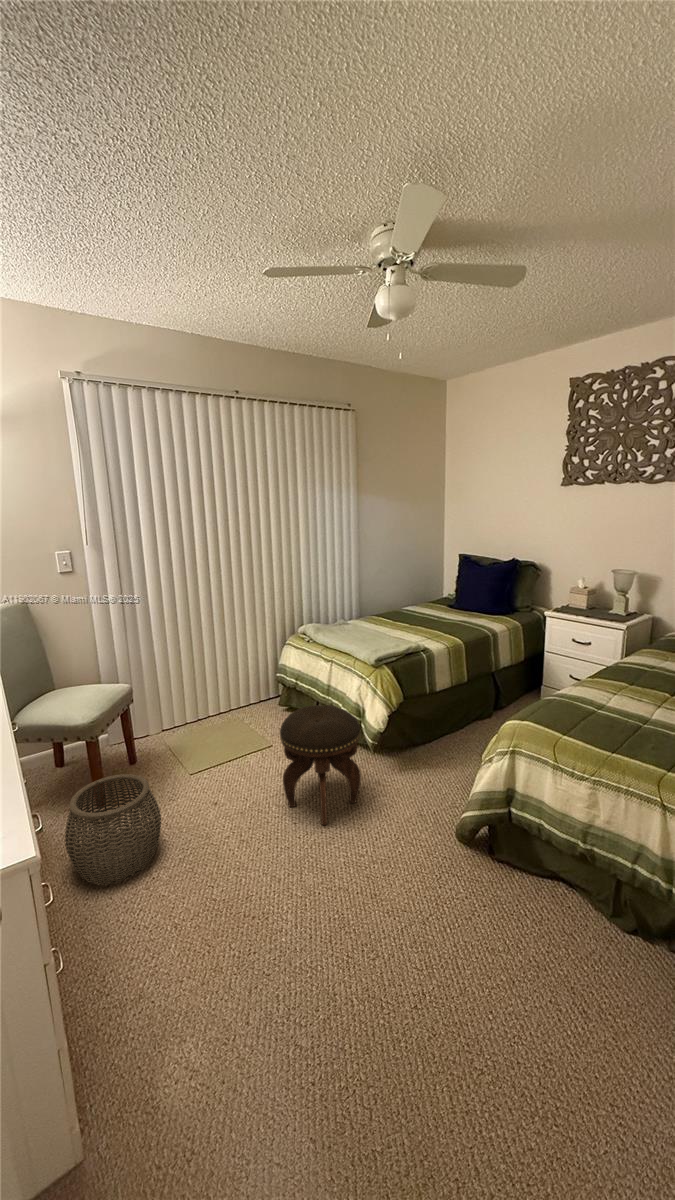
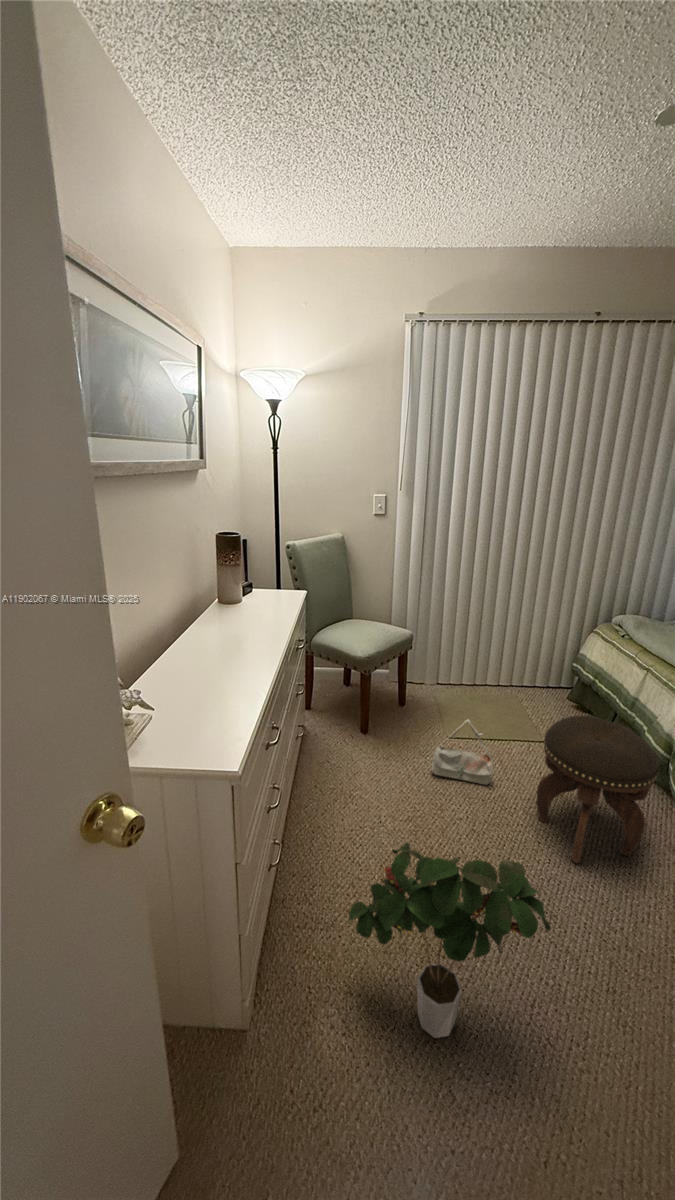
bag: none [186,745,244,811] -> present [432,720,493,785]
woven basket: present [65,774,161,884] -> none [320,712,401,811]
potted plant: none [169,824,334,1017] -> present [349,842,550,1038]

